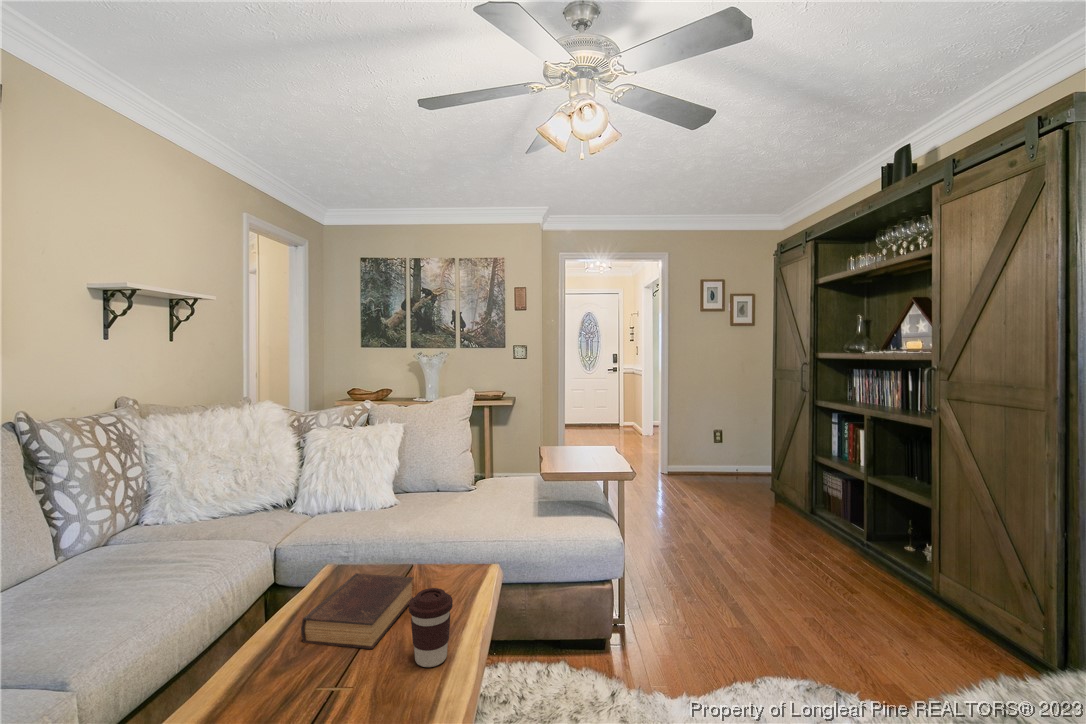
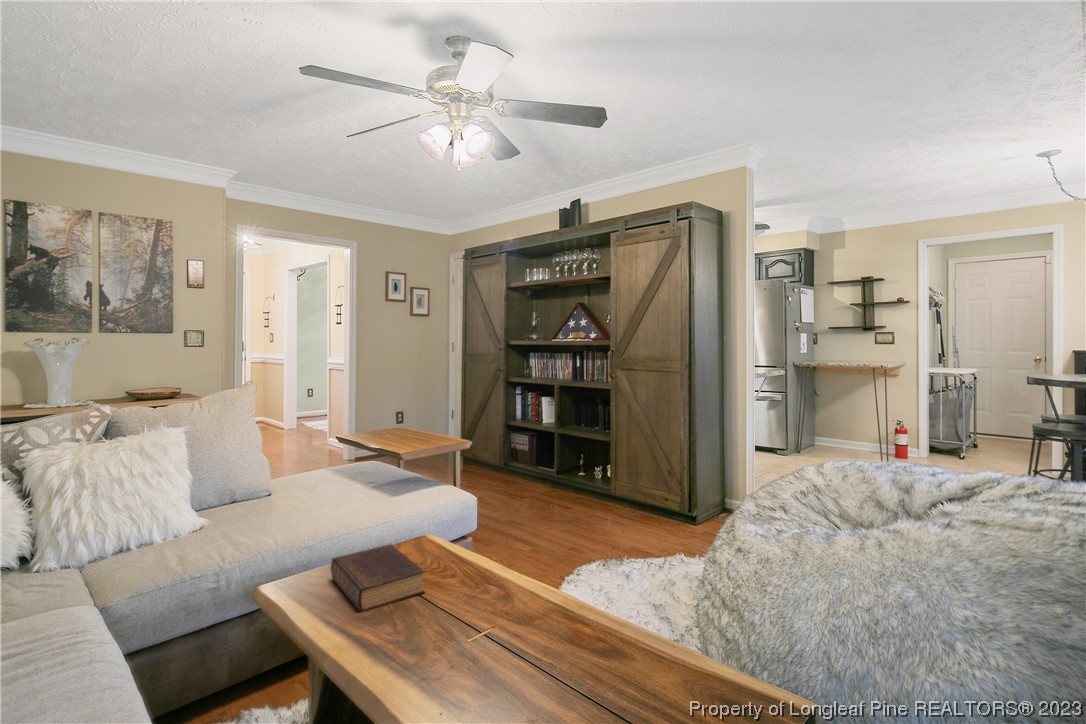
coffee cup: present [409,588,453,667] -> none [456,526,490,585]

